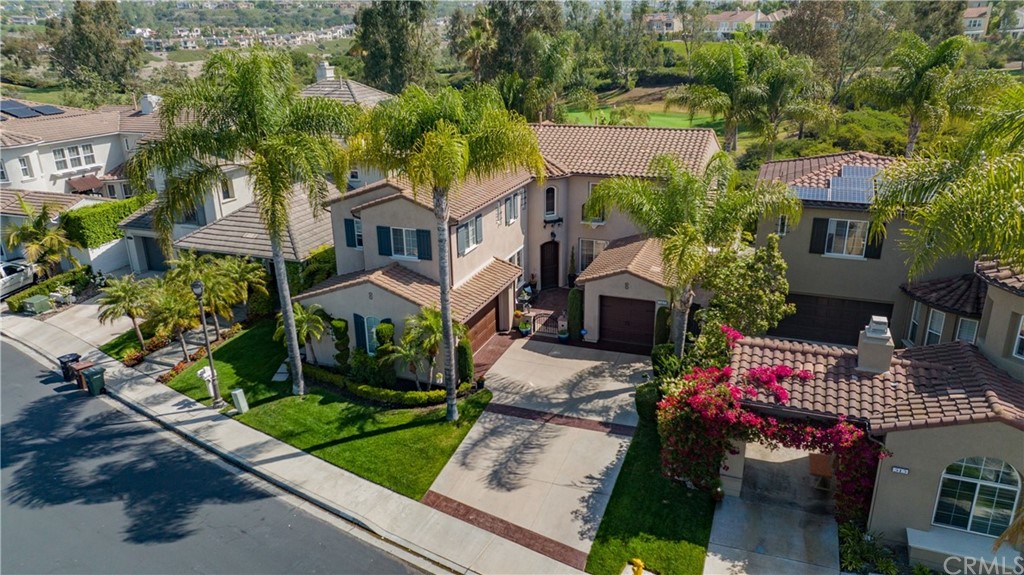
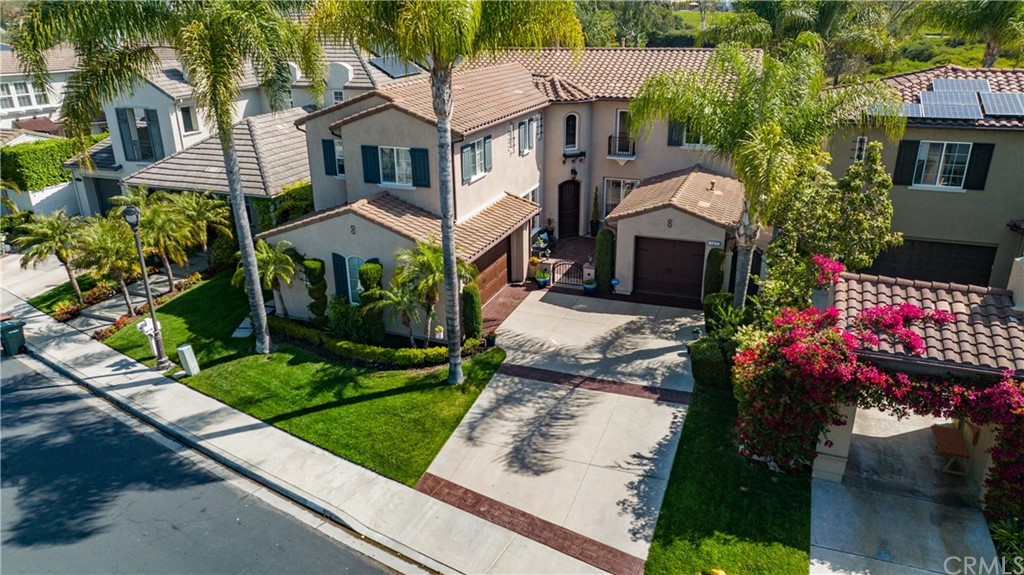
potted tree: present [709,478,725,500] -> none [803,454,829,487]

